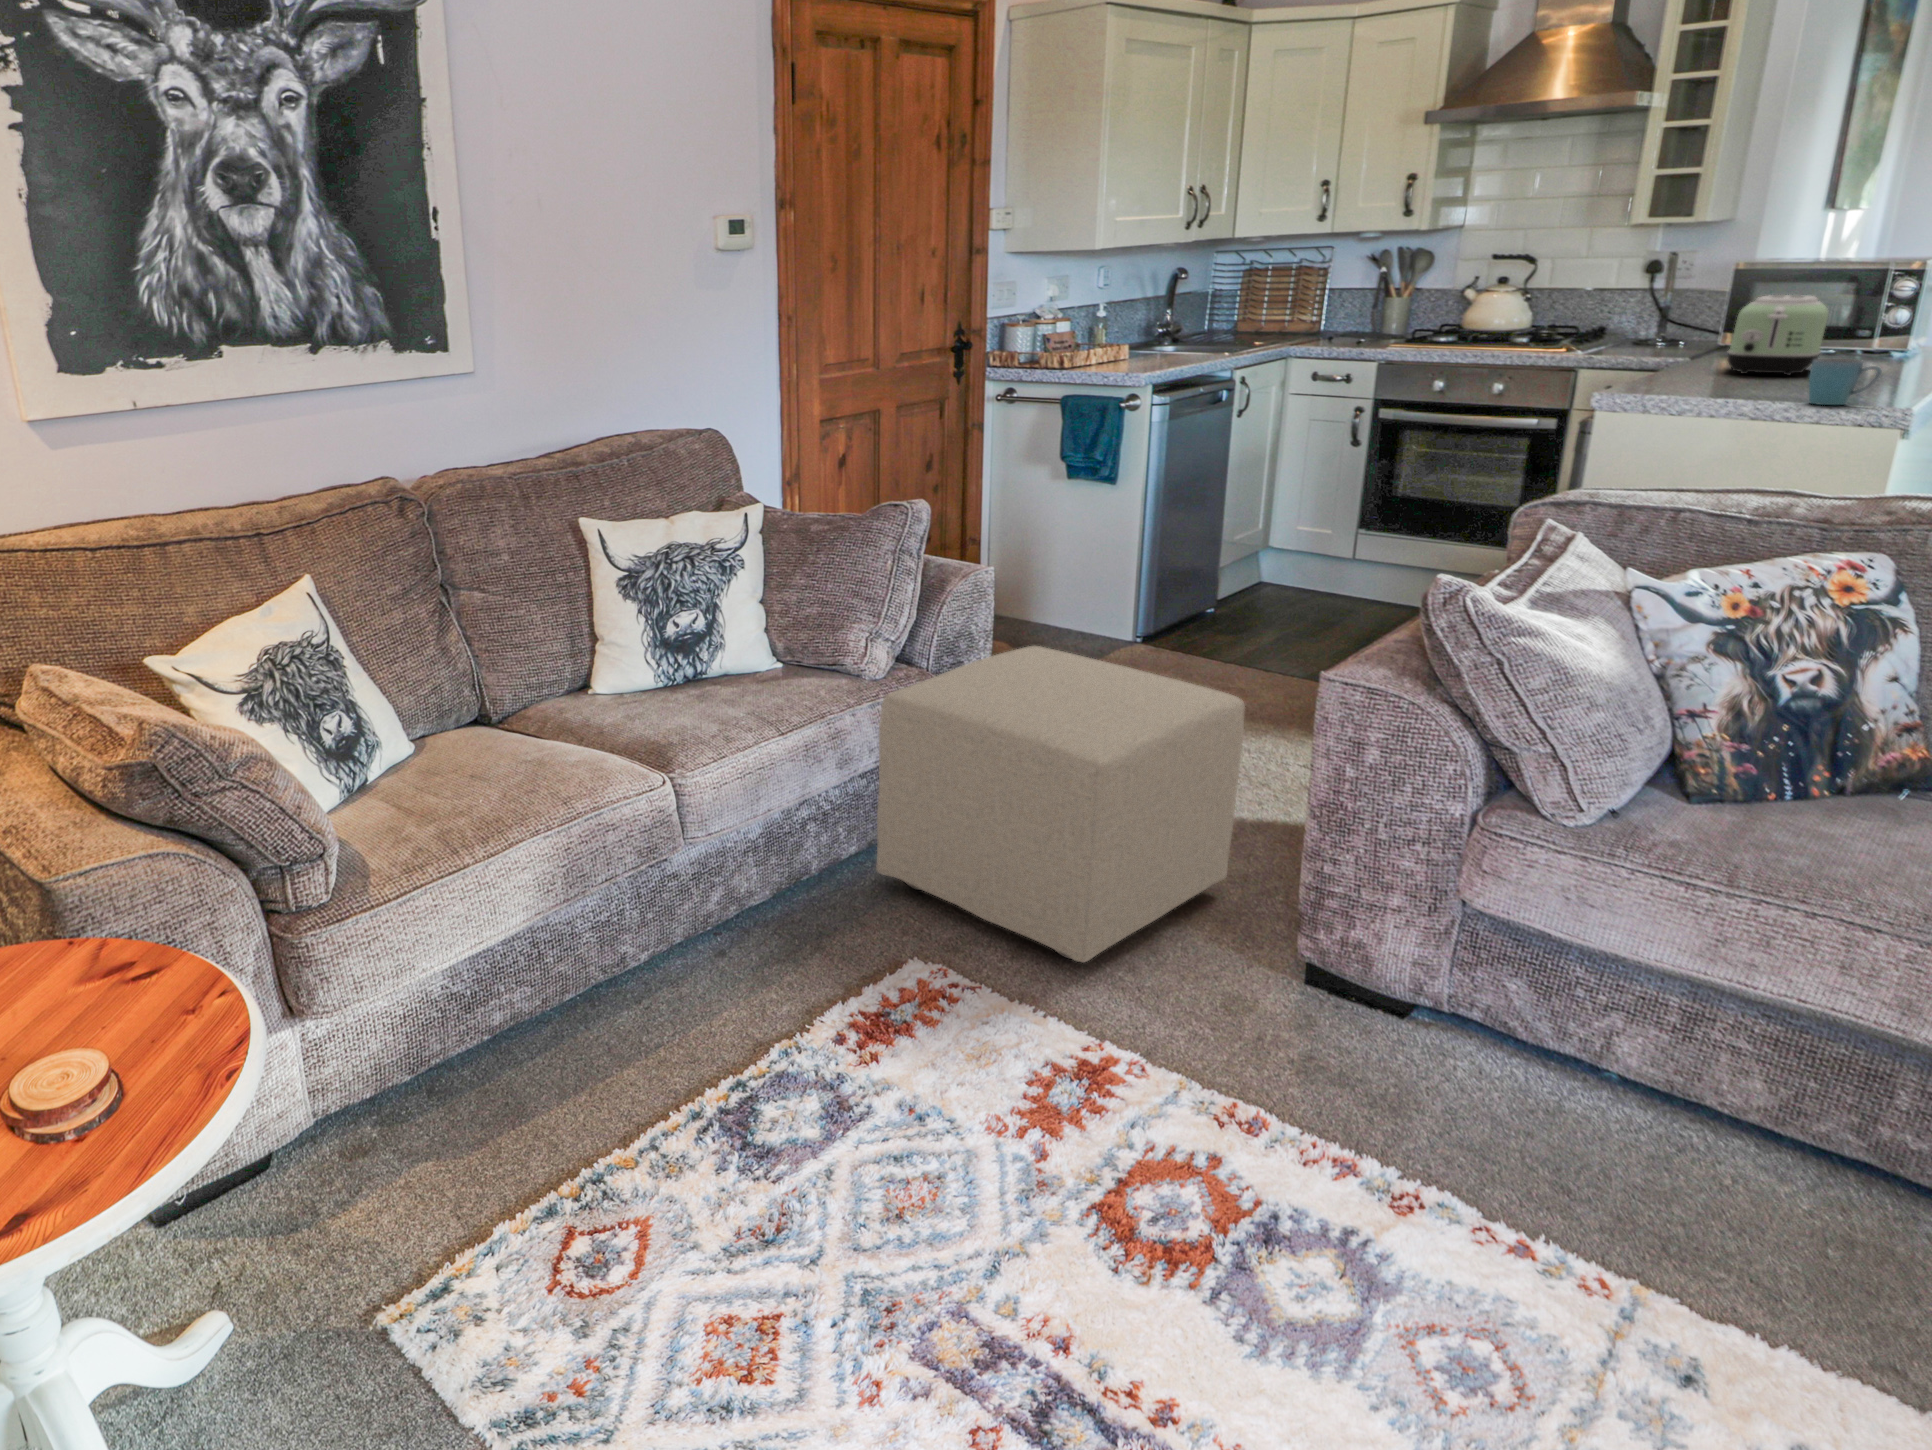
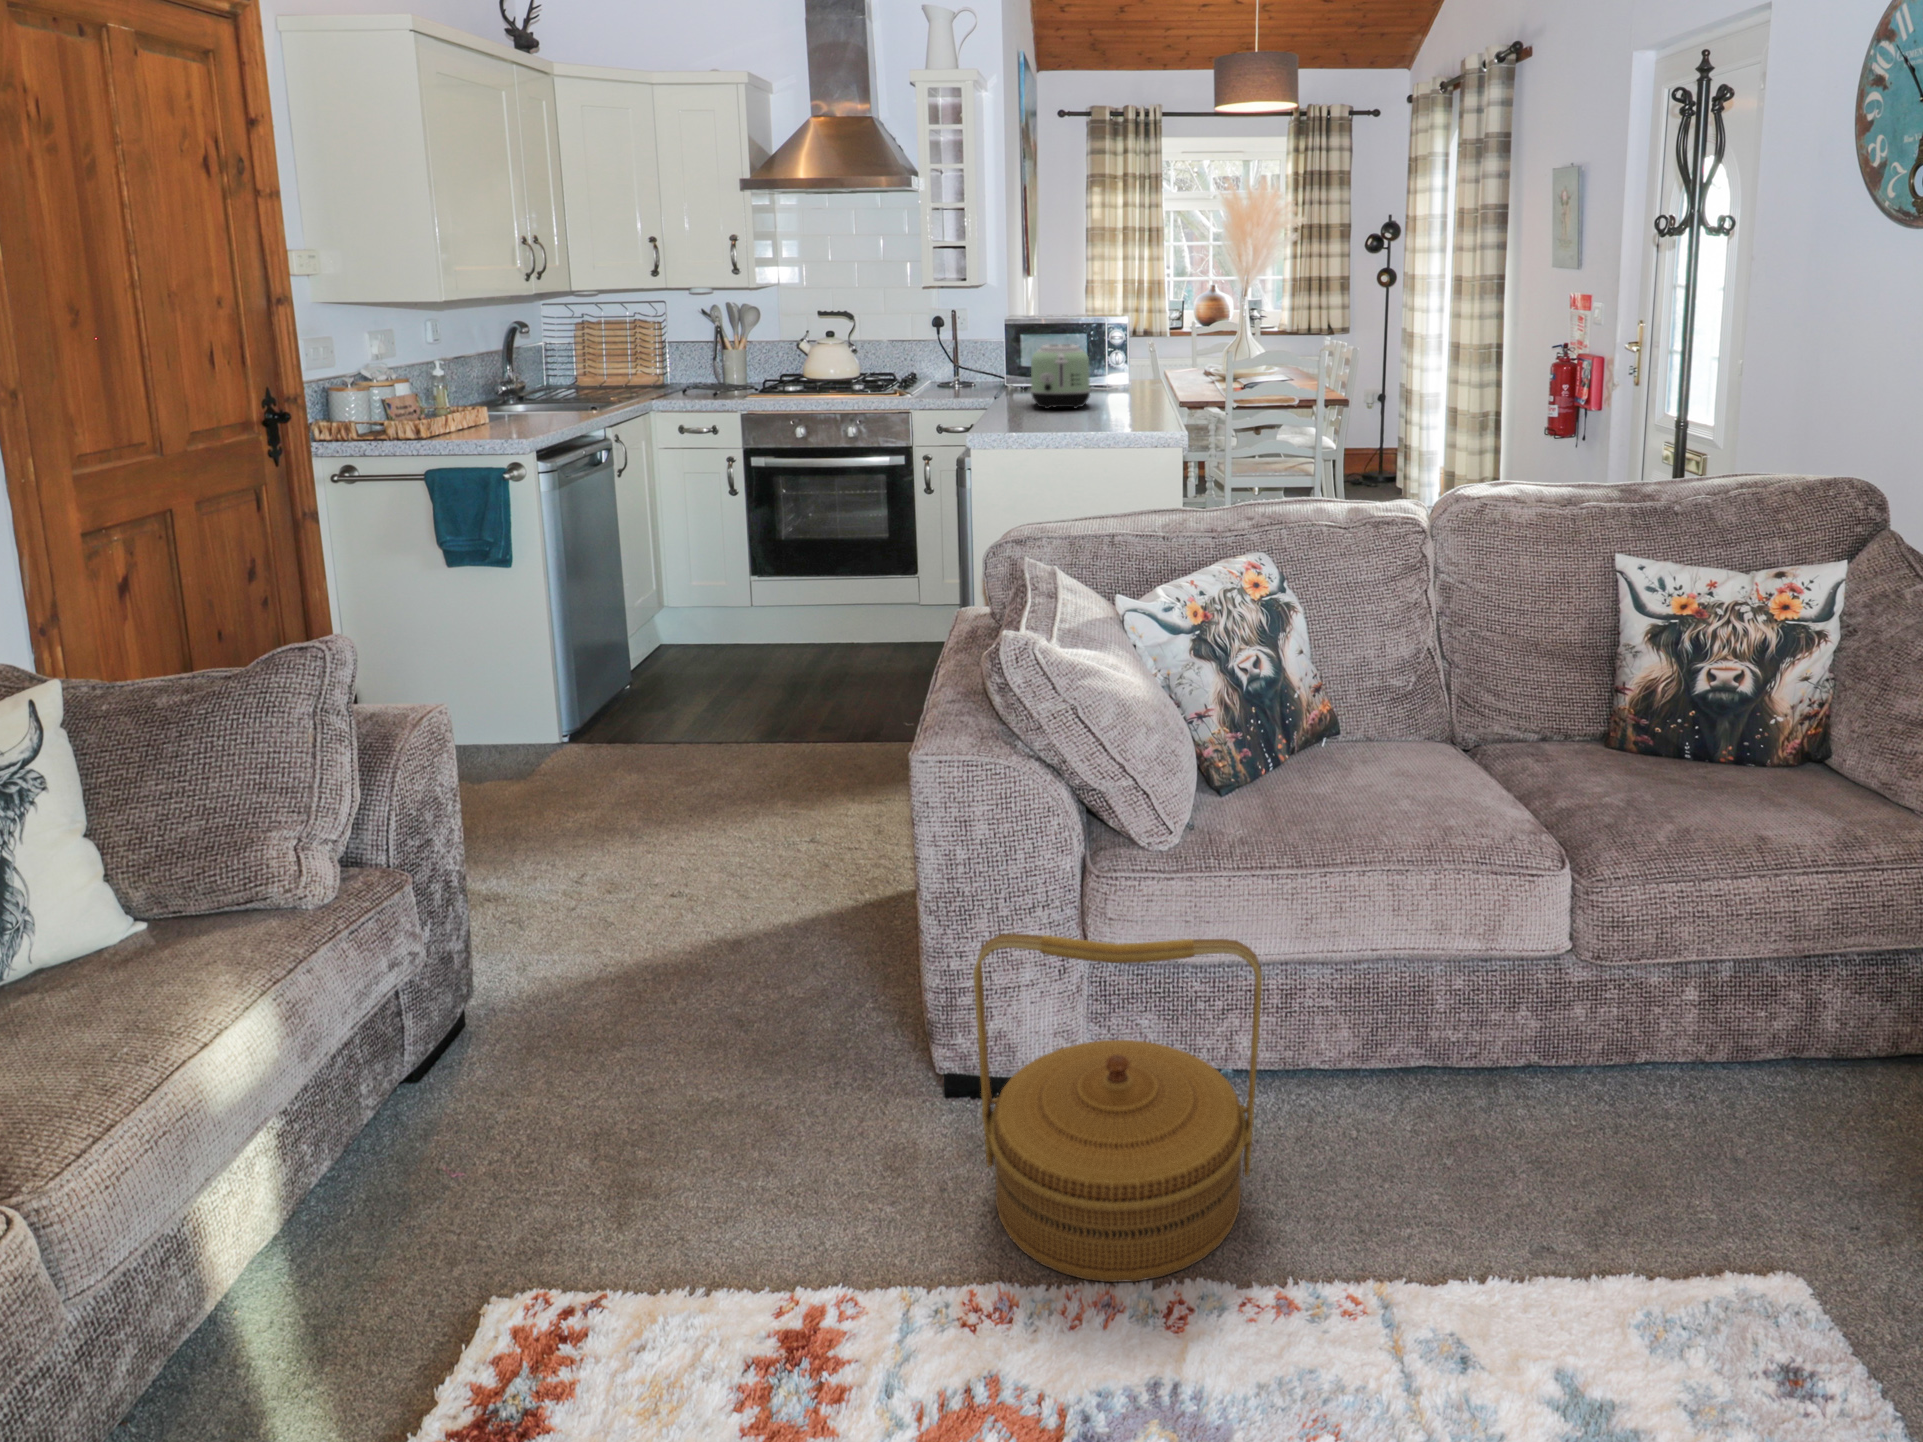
mug: present [1809,359,1882,405] -> none [1109,395,1153,432]
ottoman: present [876,646,1245,963] -> none [350,794,817,1193]
woven basket: none [1294,840,1622,1186] -> present [973,933,1262,1282]

